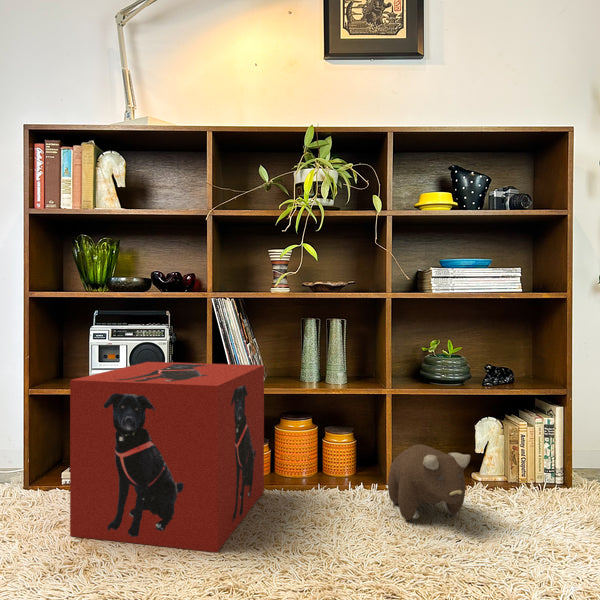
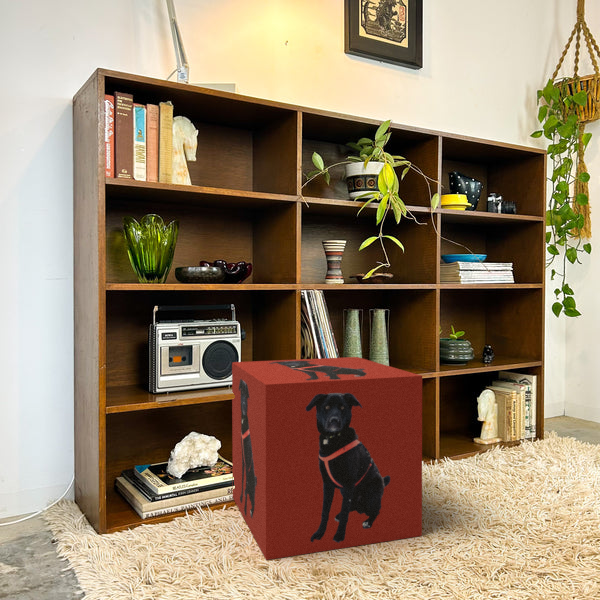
plush toy: present [388,444,470,520] -> none [459,415,551,479]

